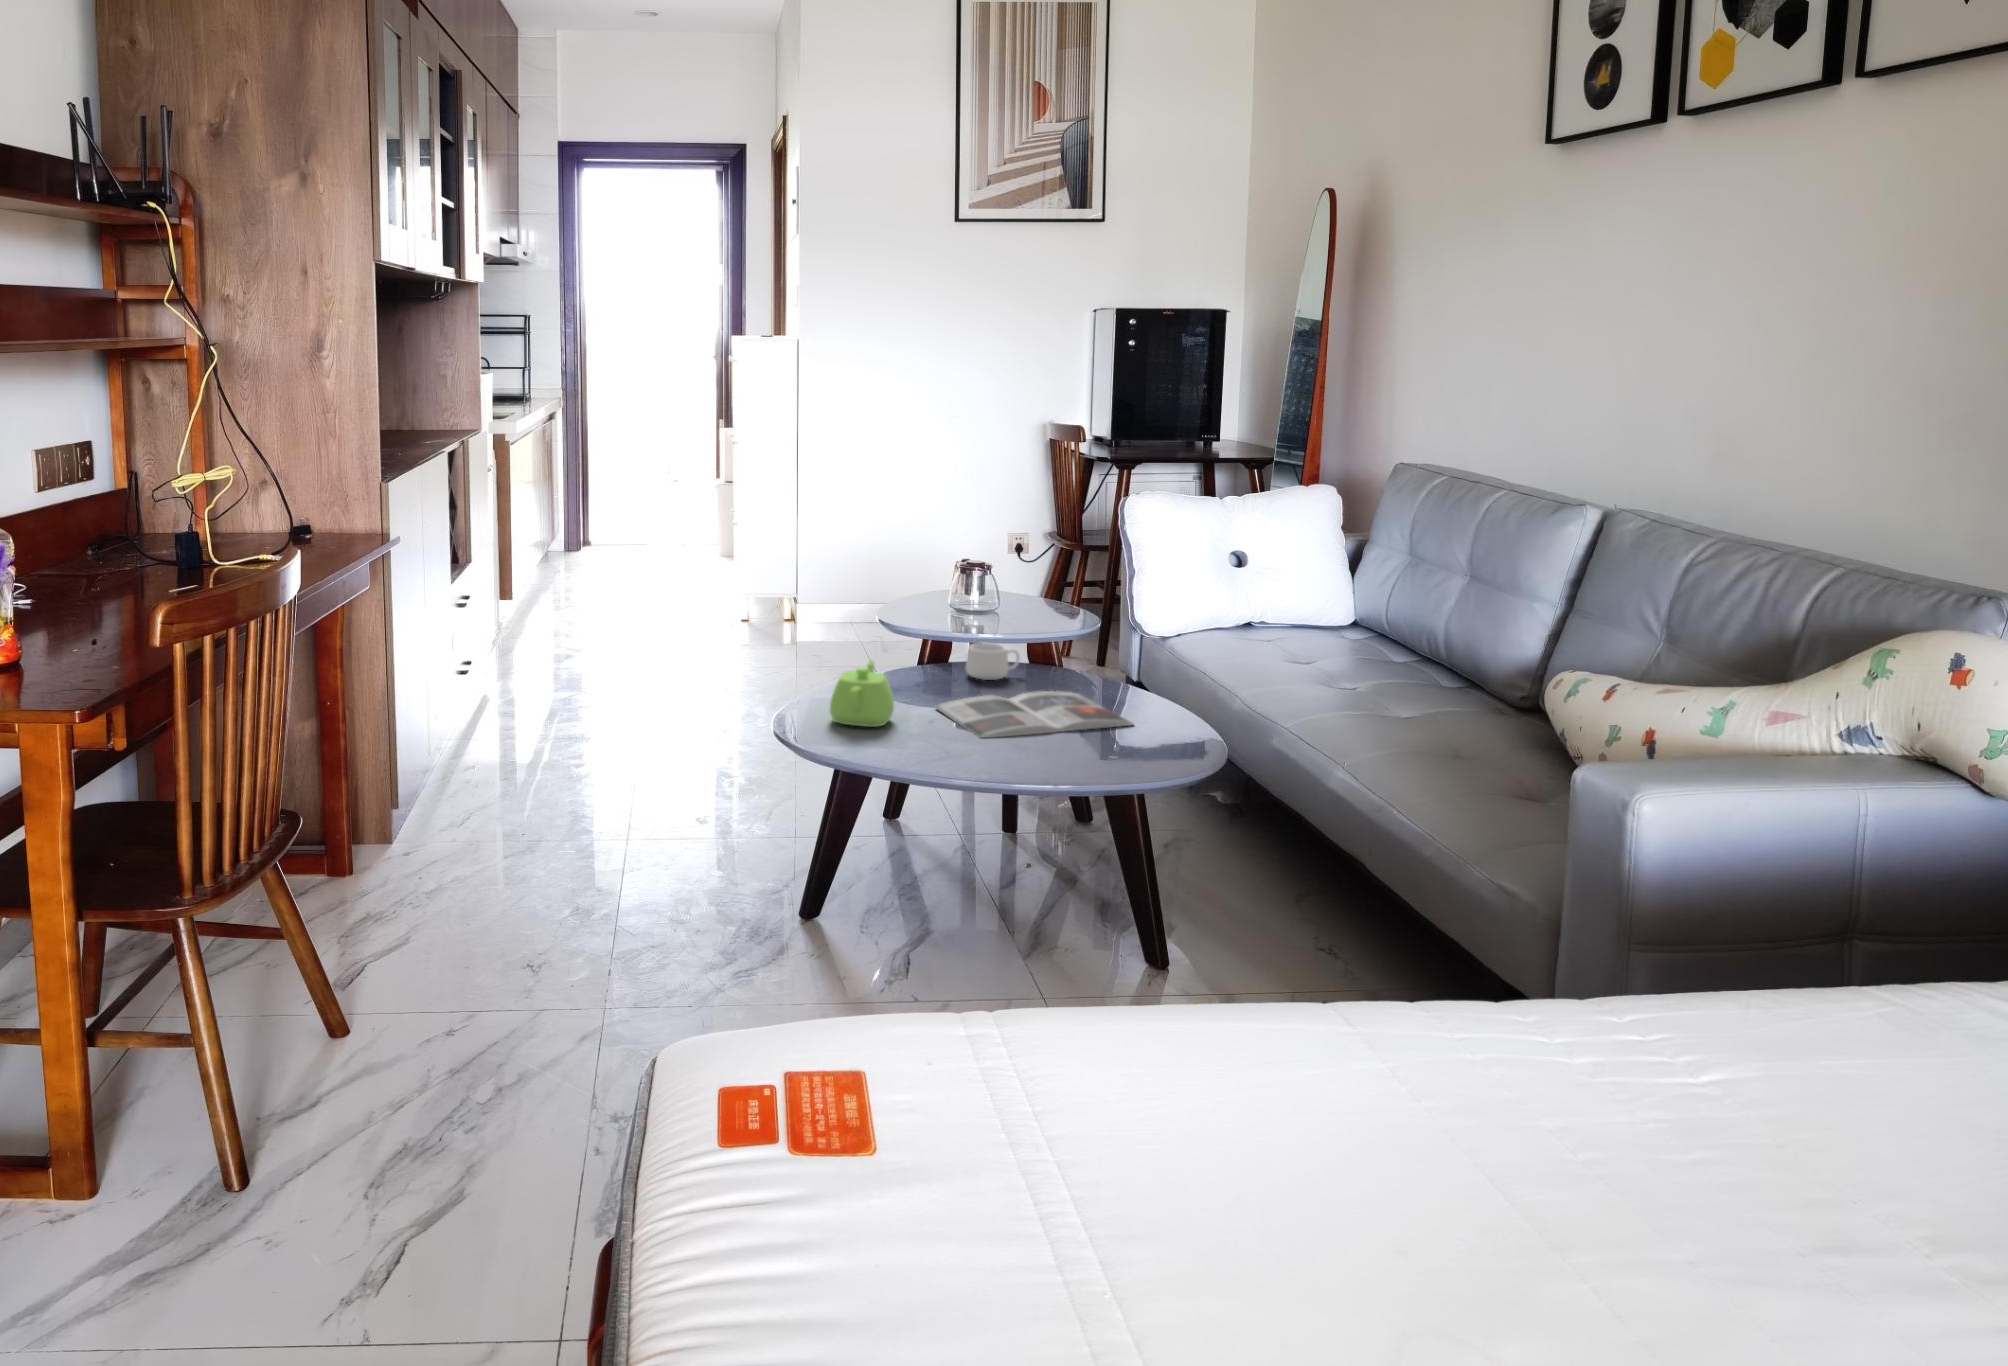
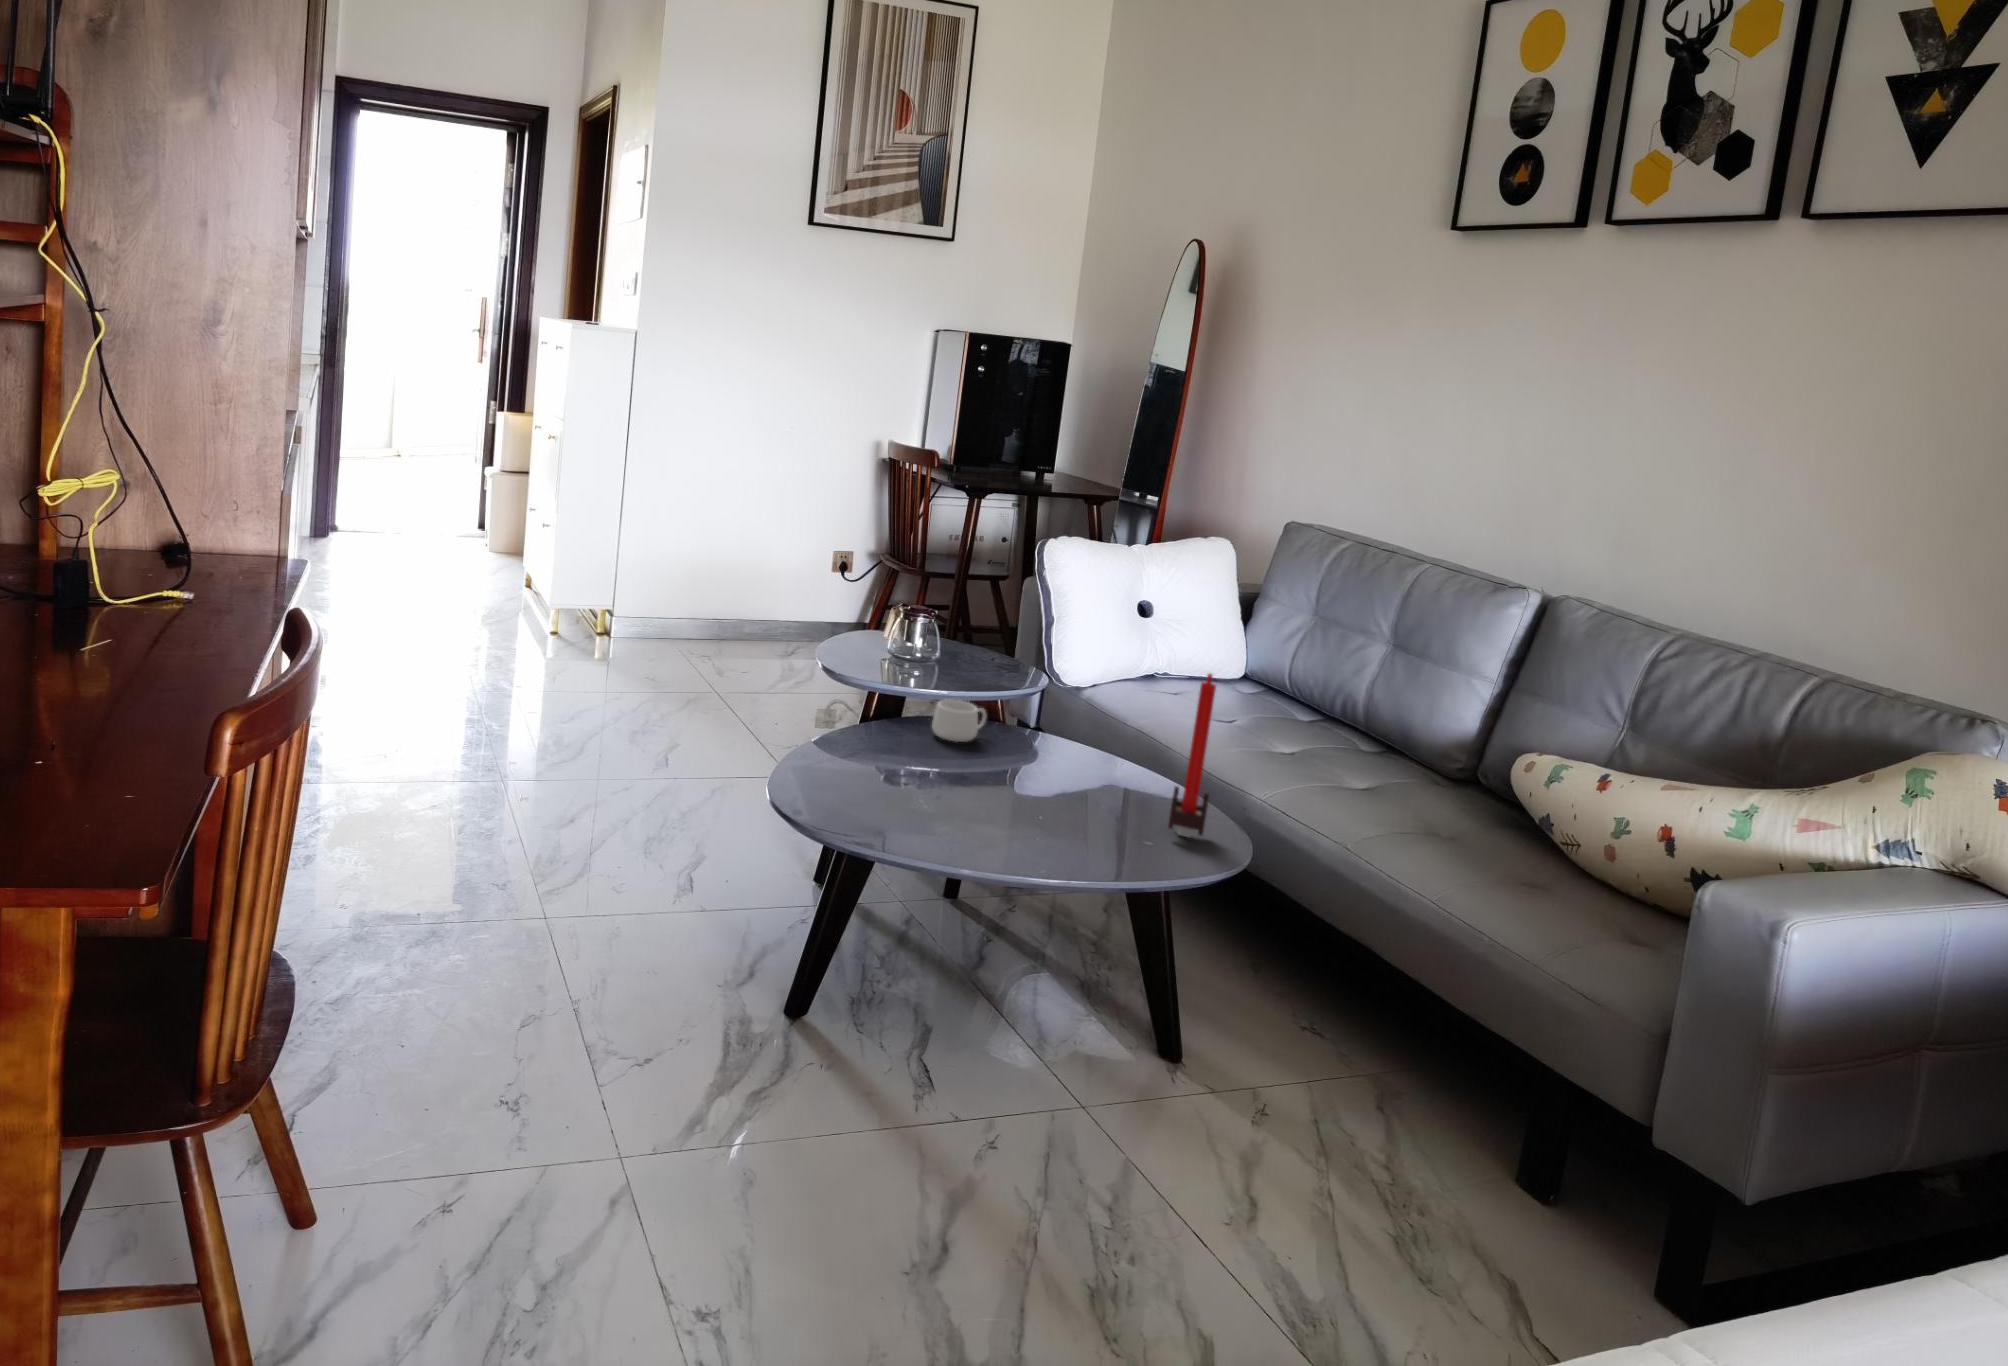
candle: none [1127,593,1171,750] -> present [1168,673,1216,837]
teapot: present [830,661,894,727] -> none [842,730,913,811]
magazine: present [936,691,1133,738] -> none [937,760,1146,825]

